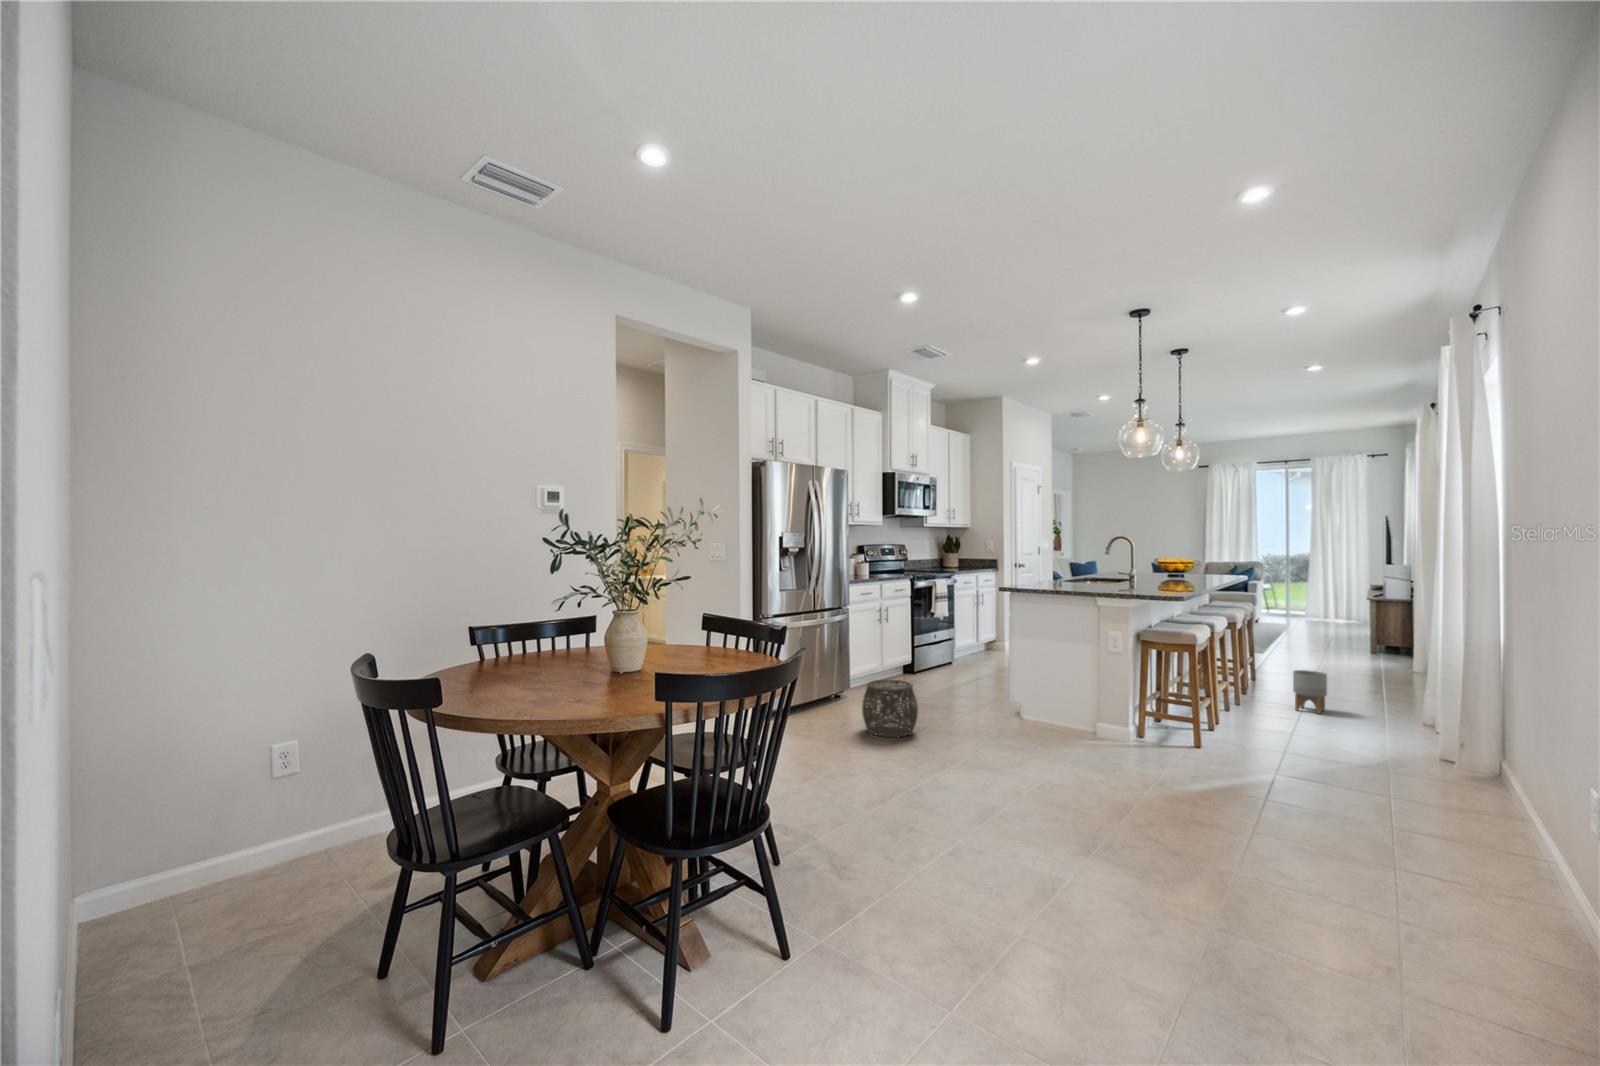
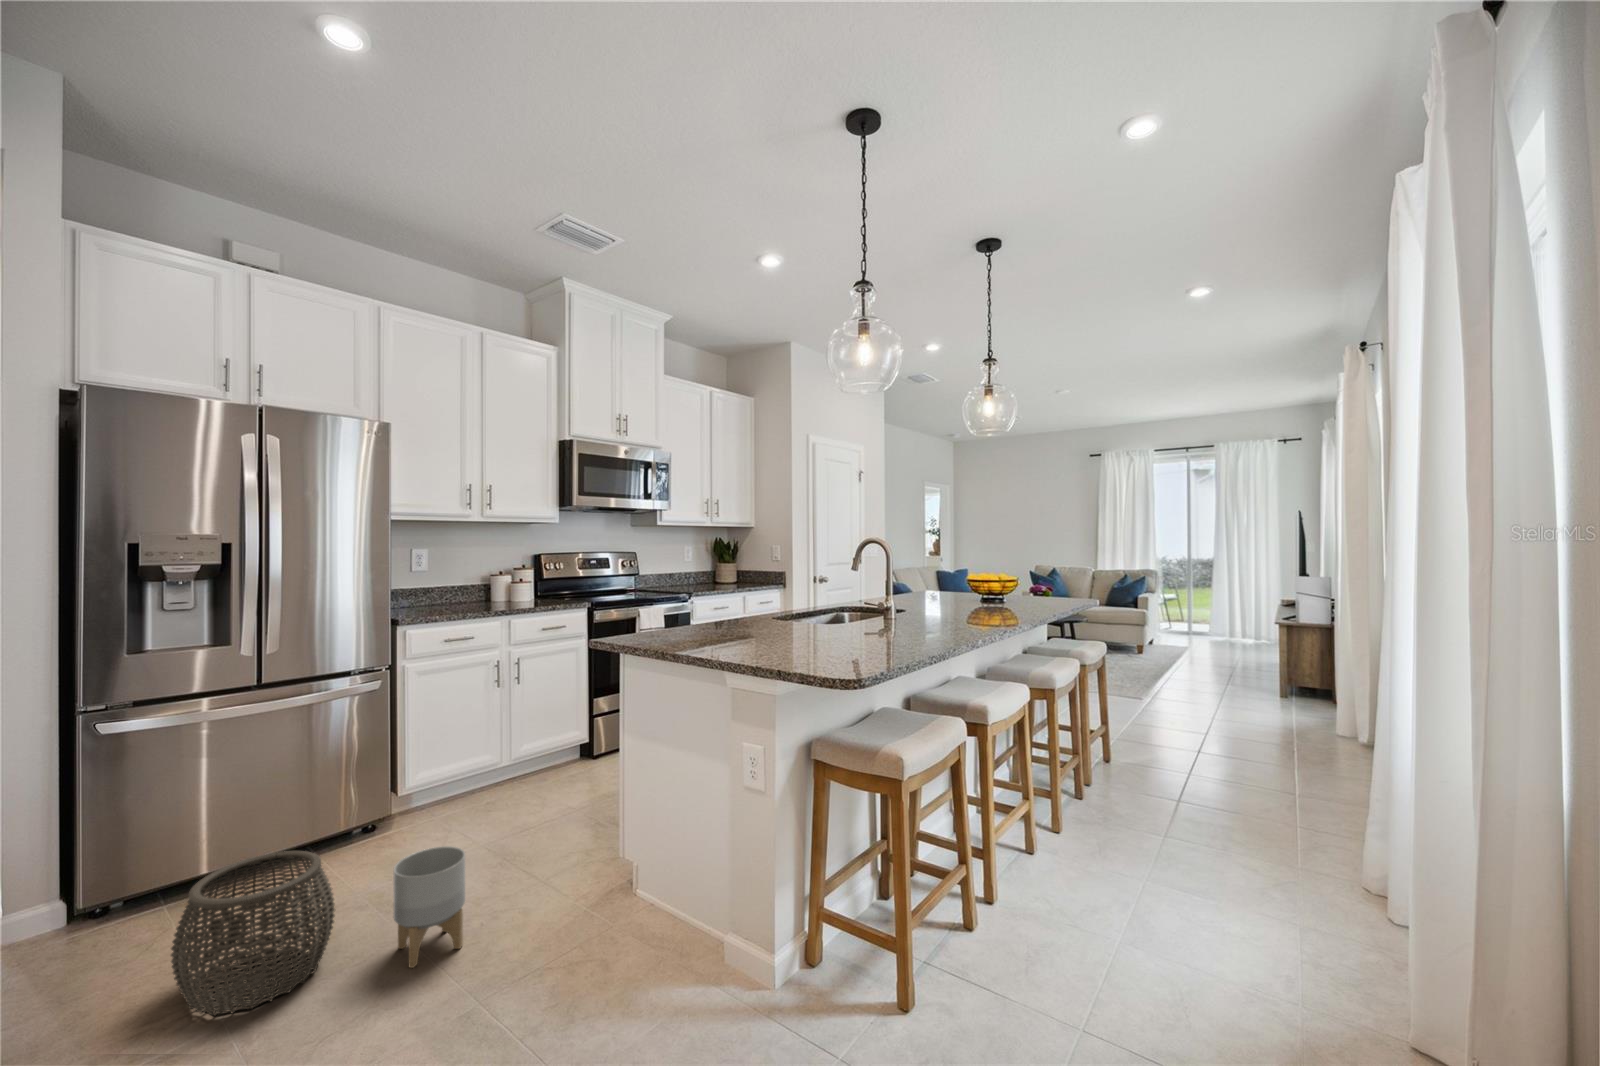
planter: present [1293,670,1327,714] -> present [394,846,465,968]

